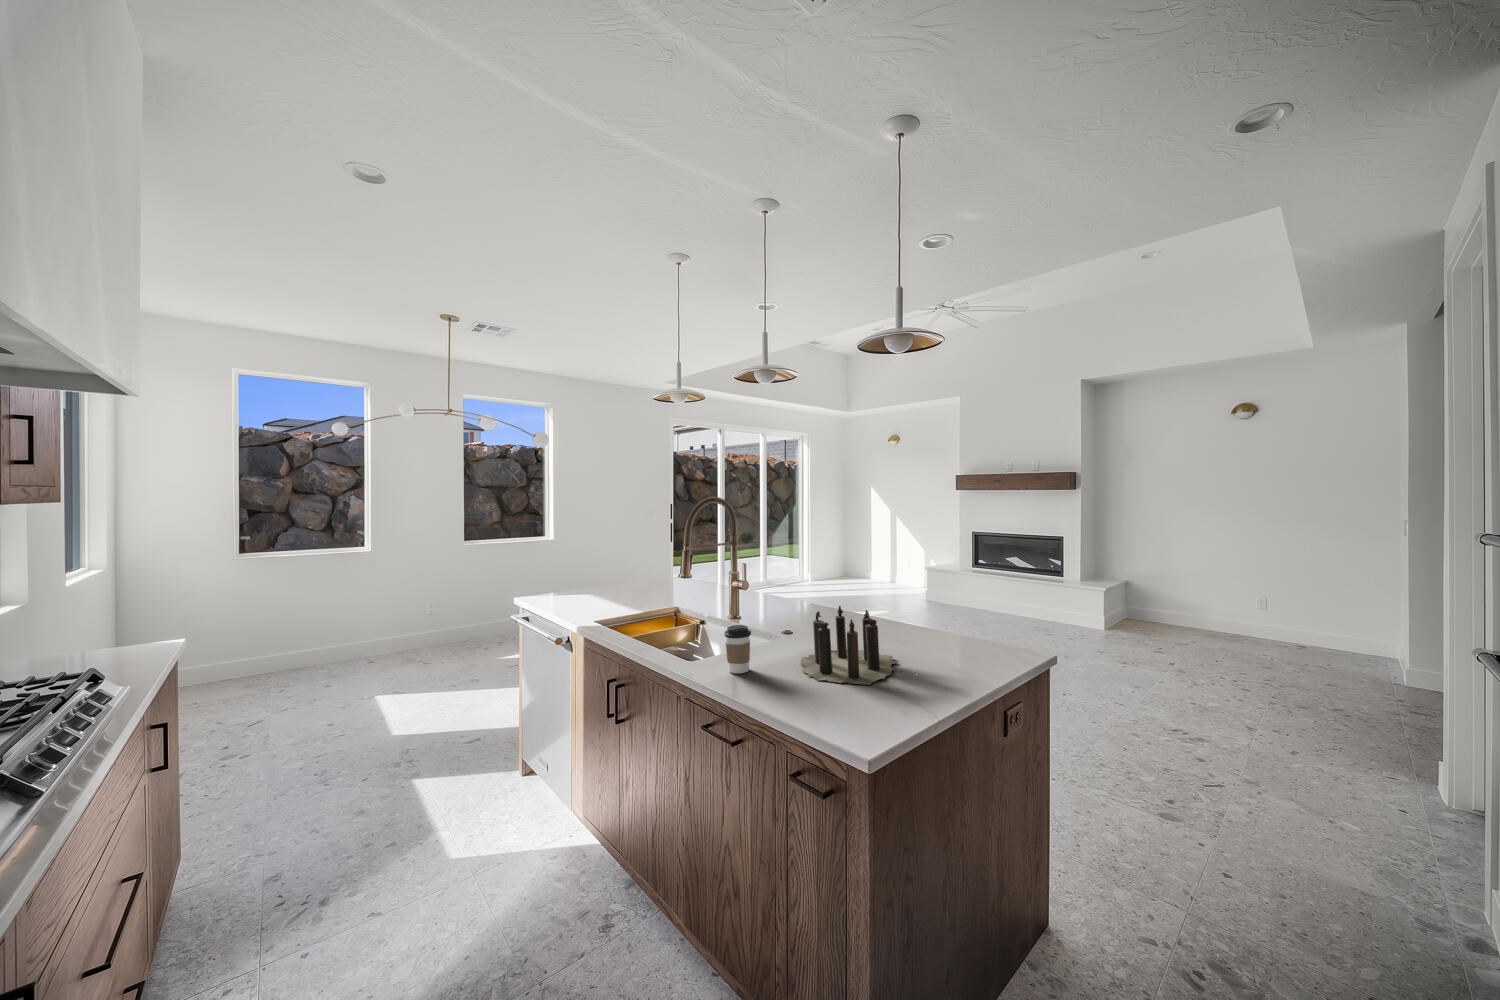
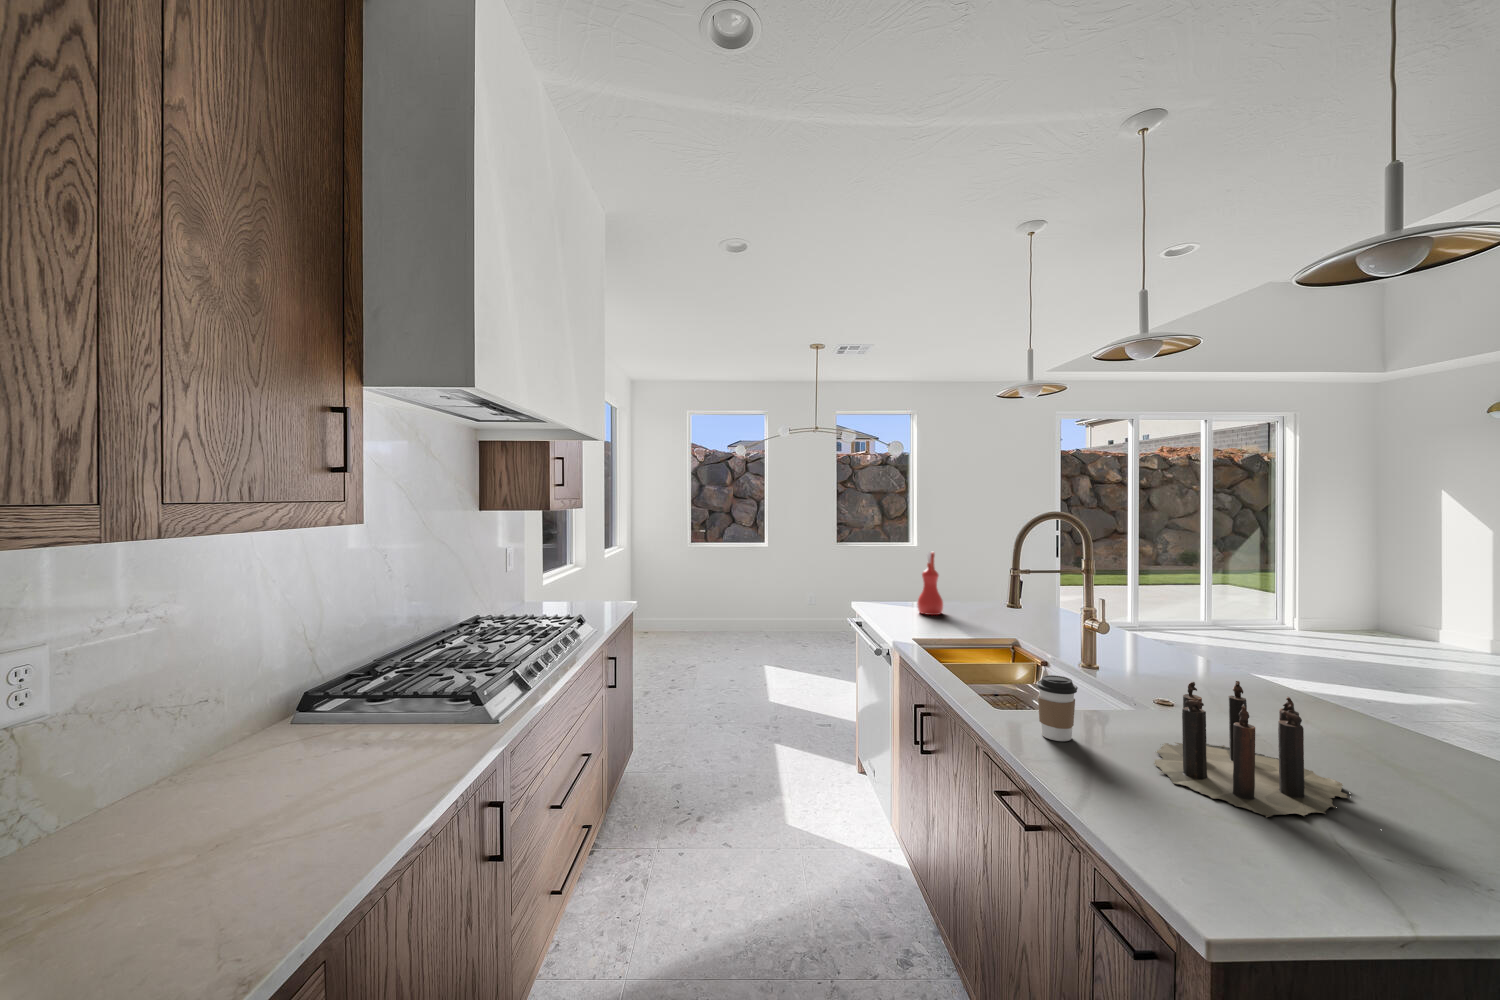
spray bottle: none [587,545,609,600] -> present [918,552,943,615]

